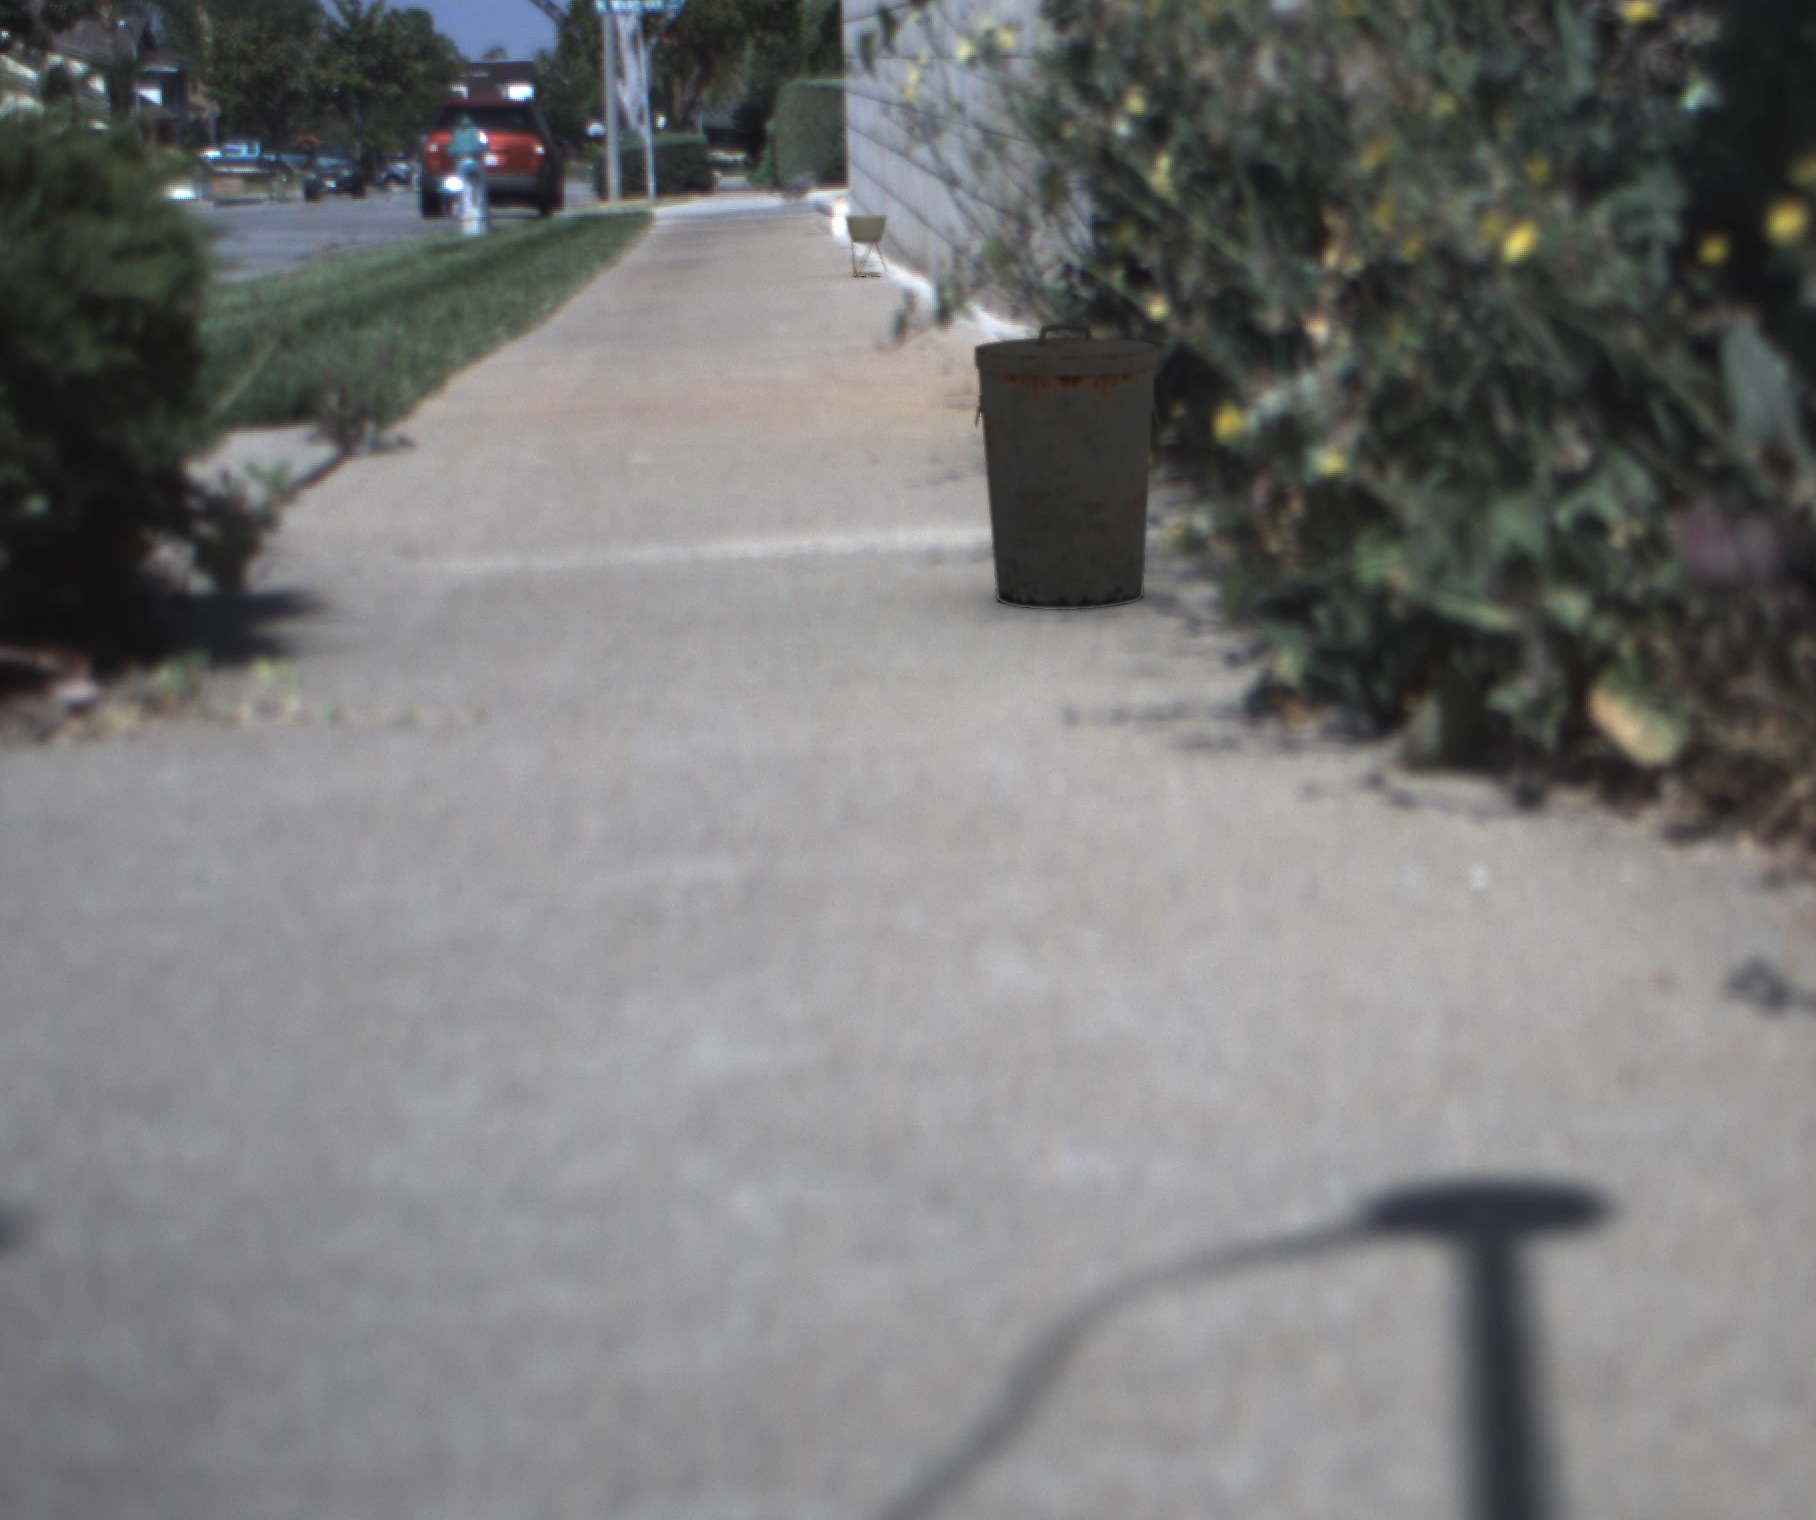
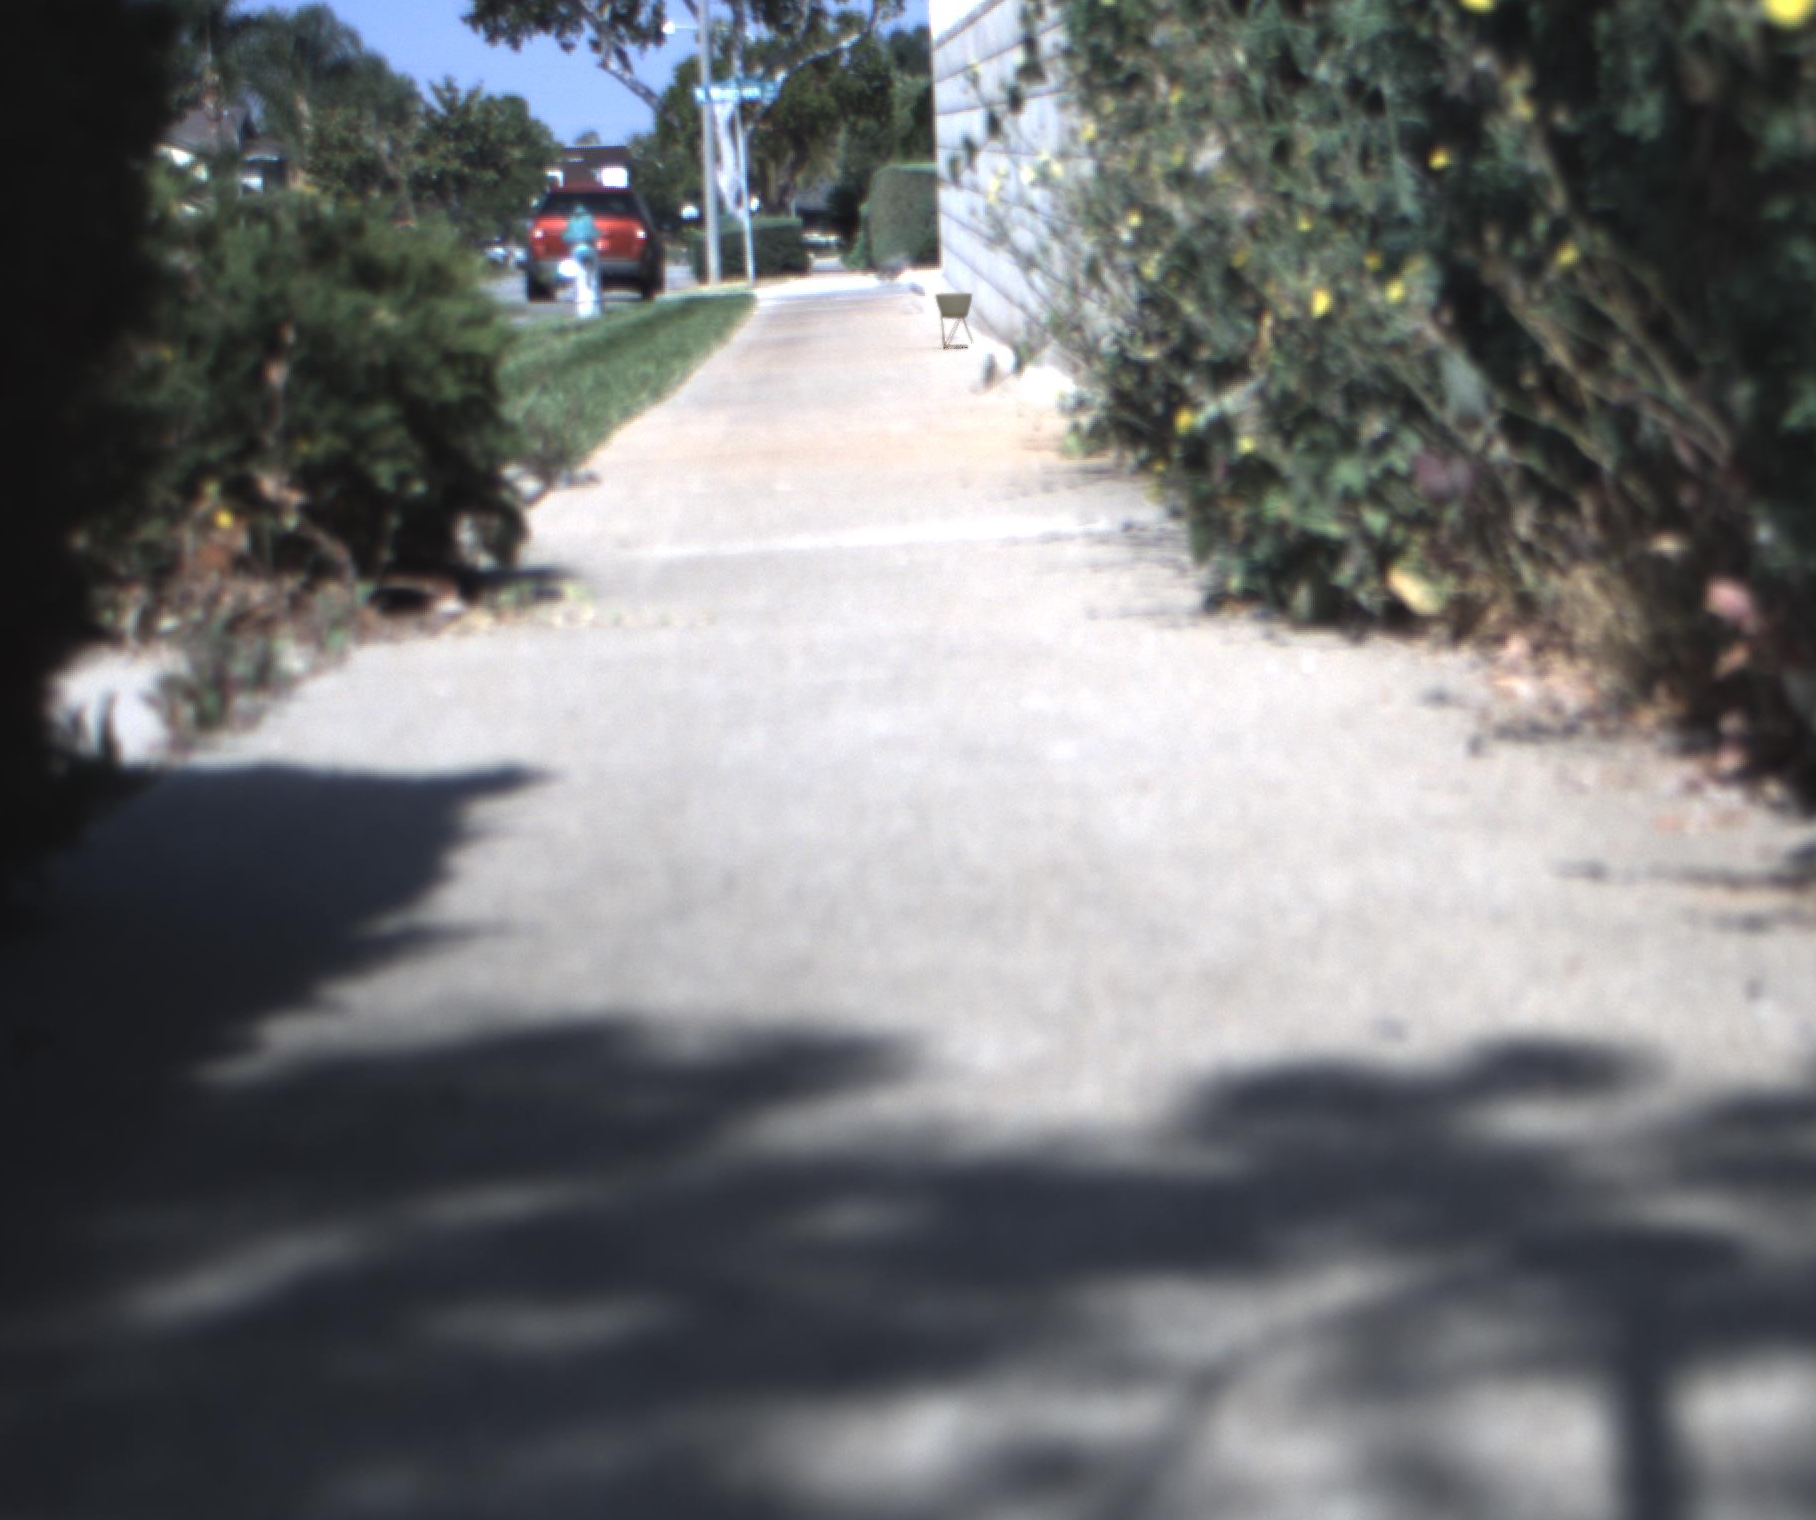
trash can: present [974,323,1159,609] -> none [1028,365,1157,563]

